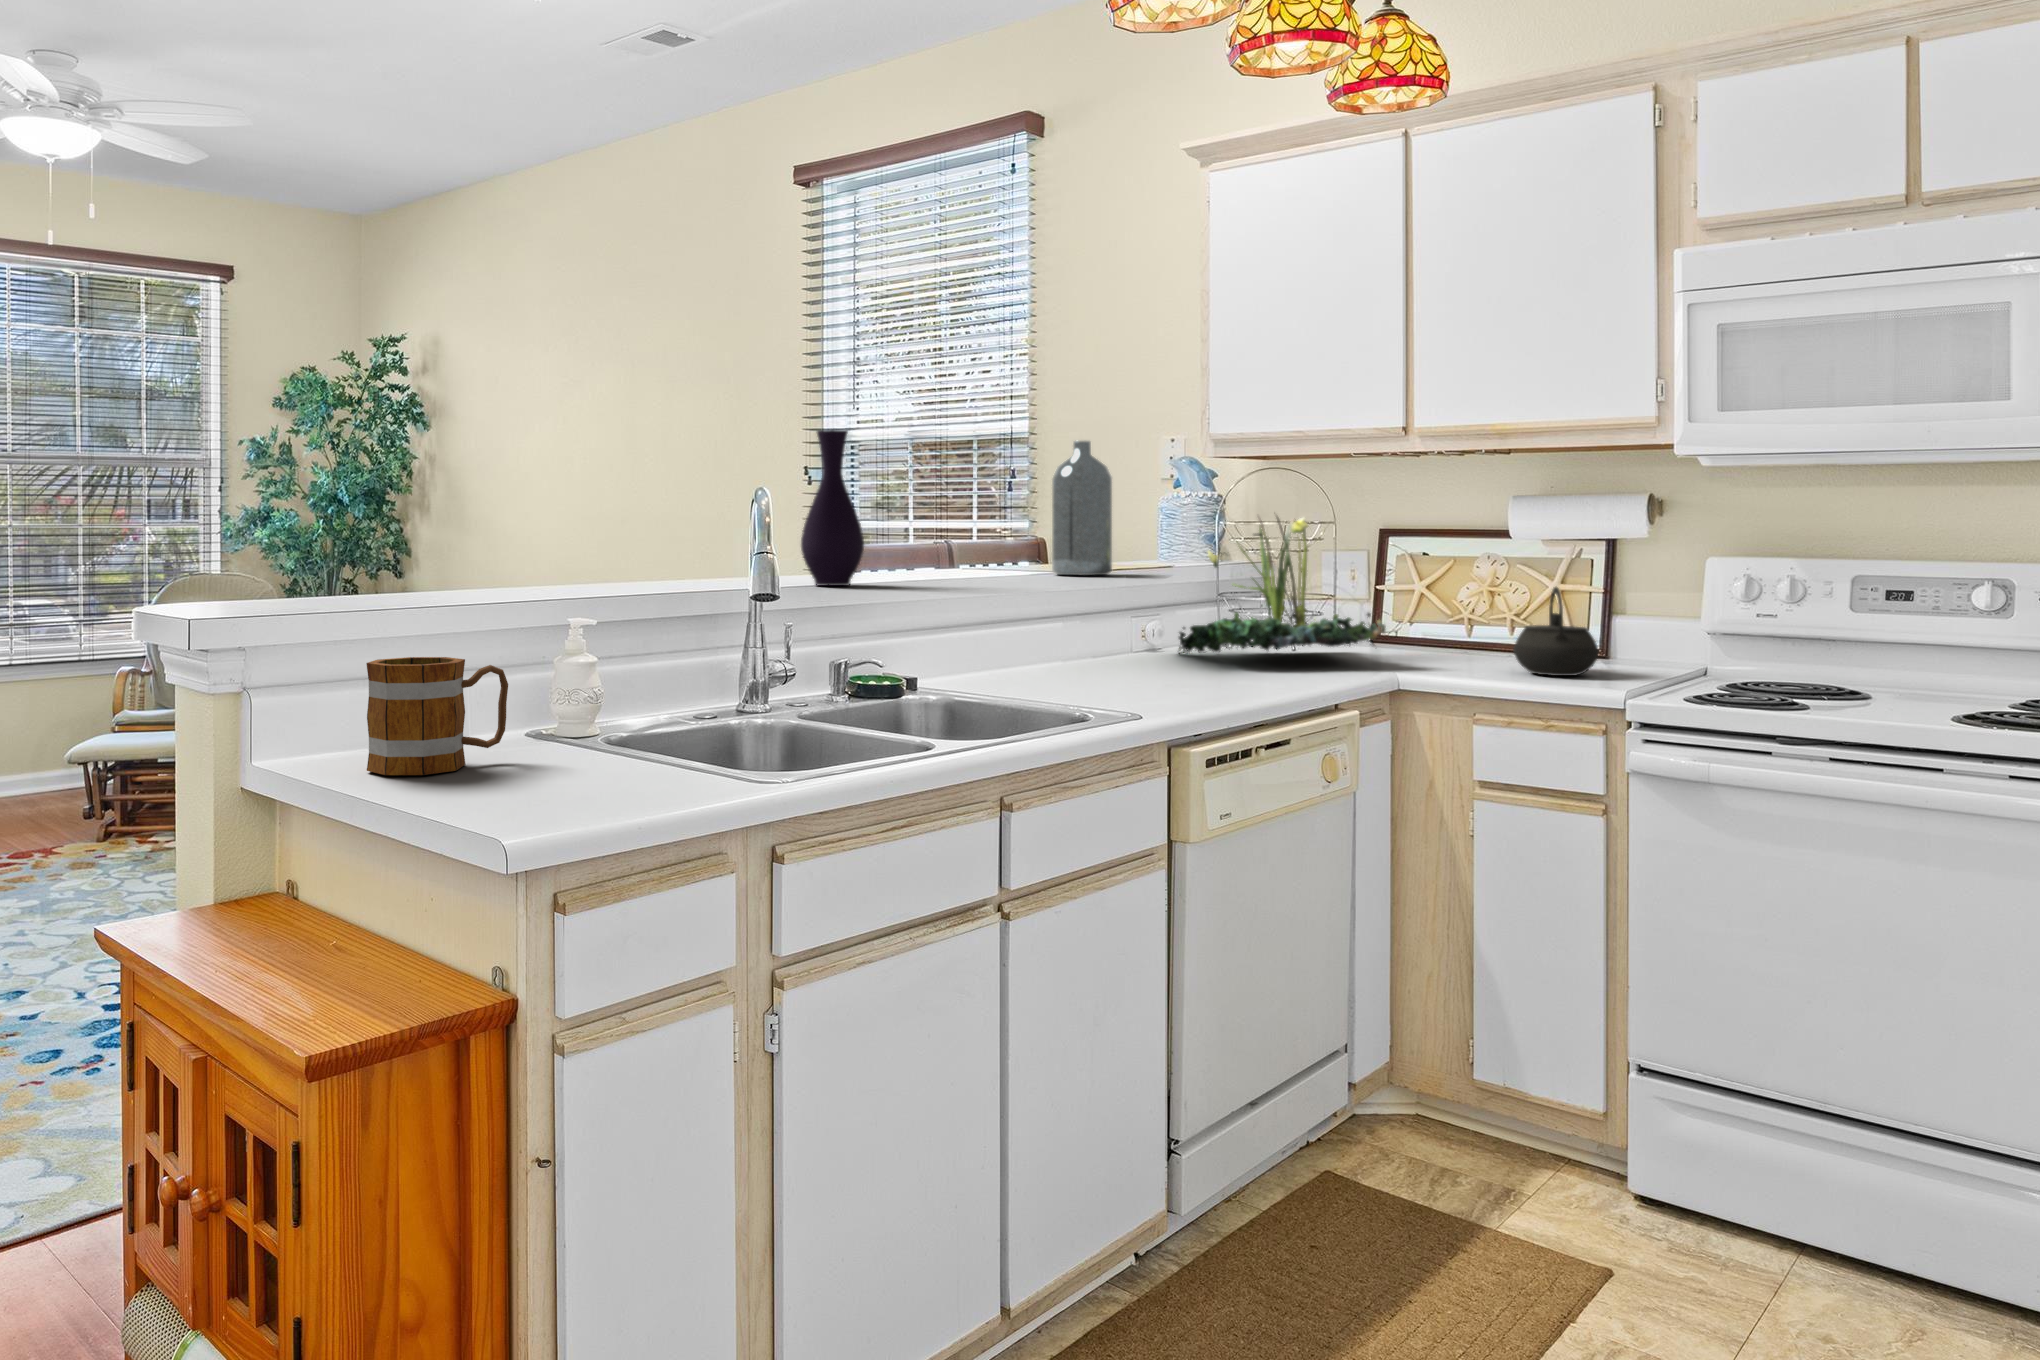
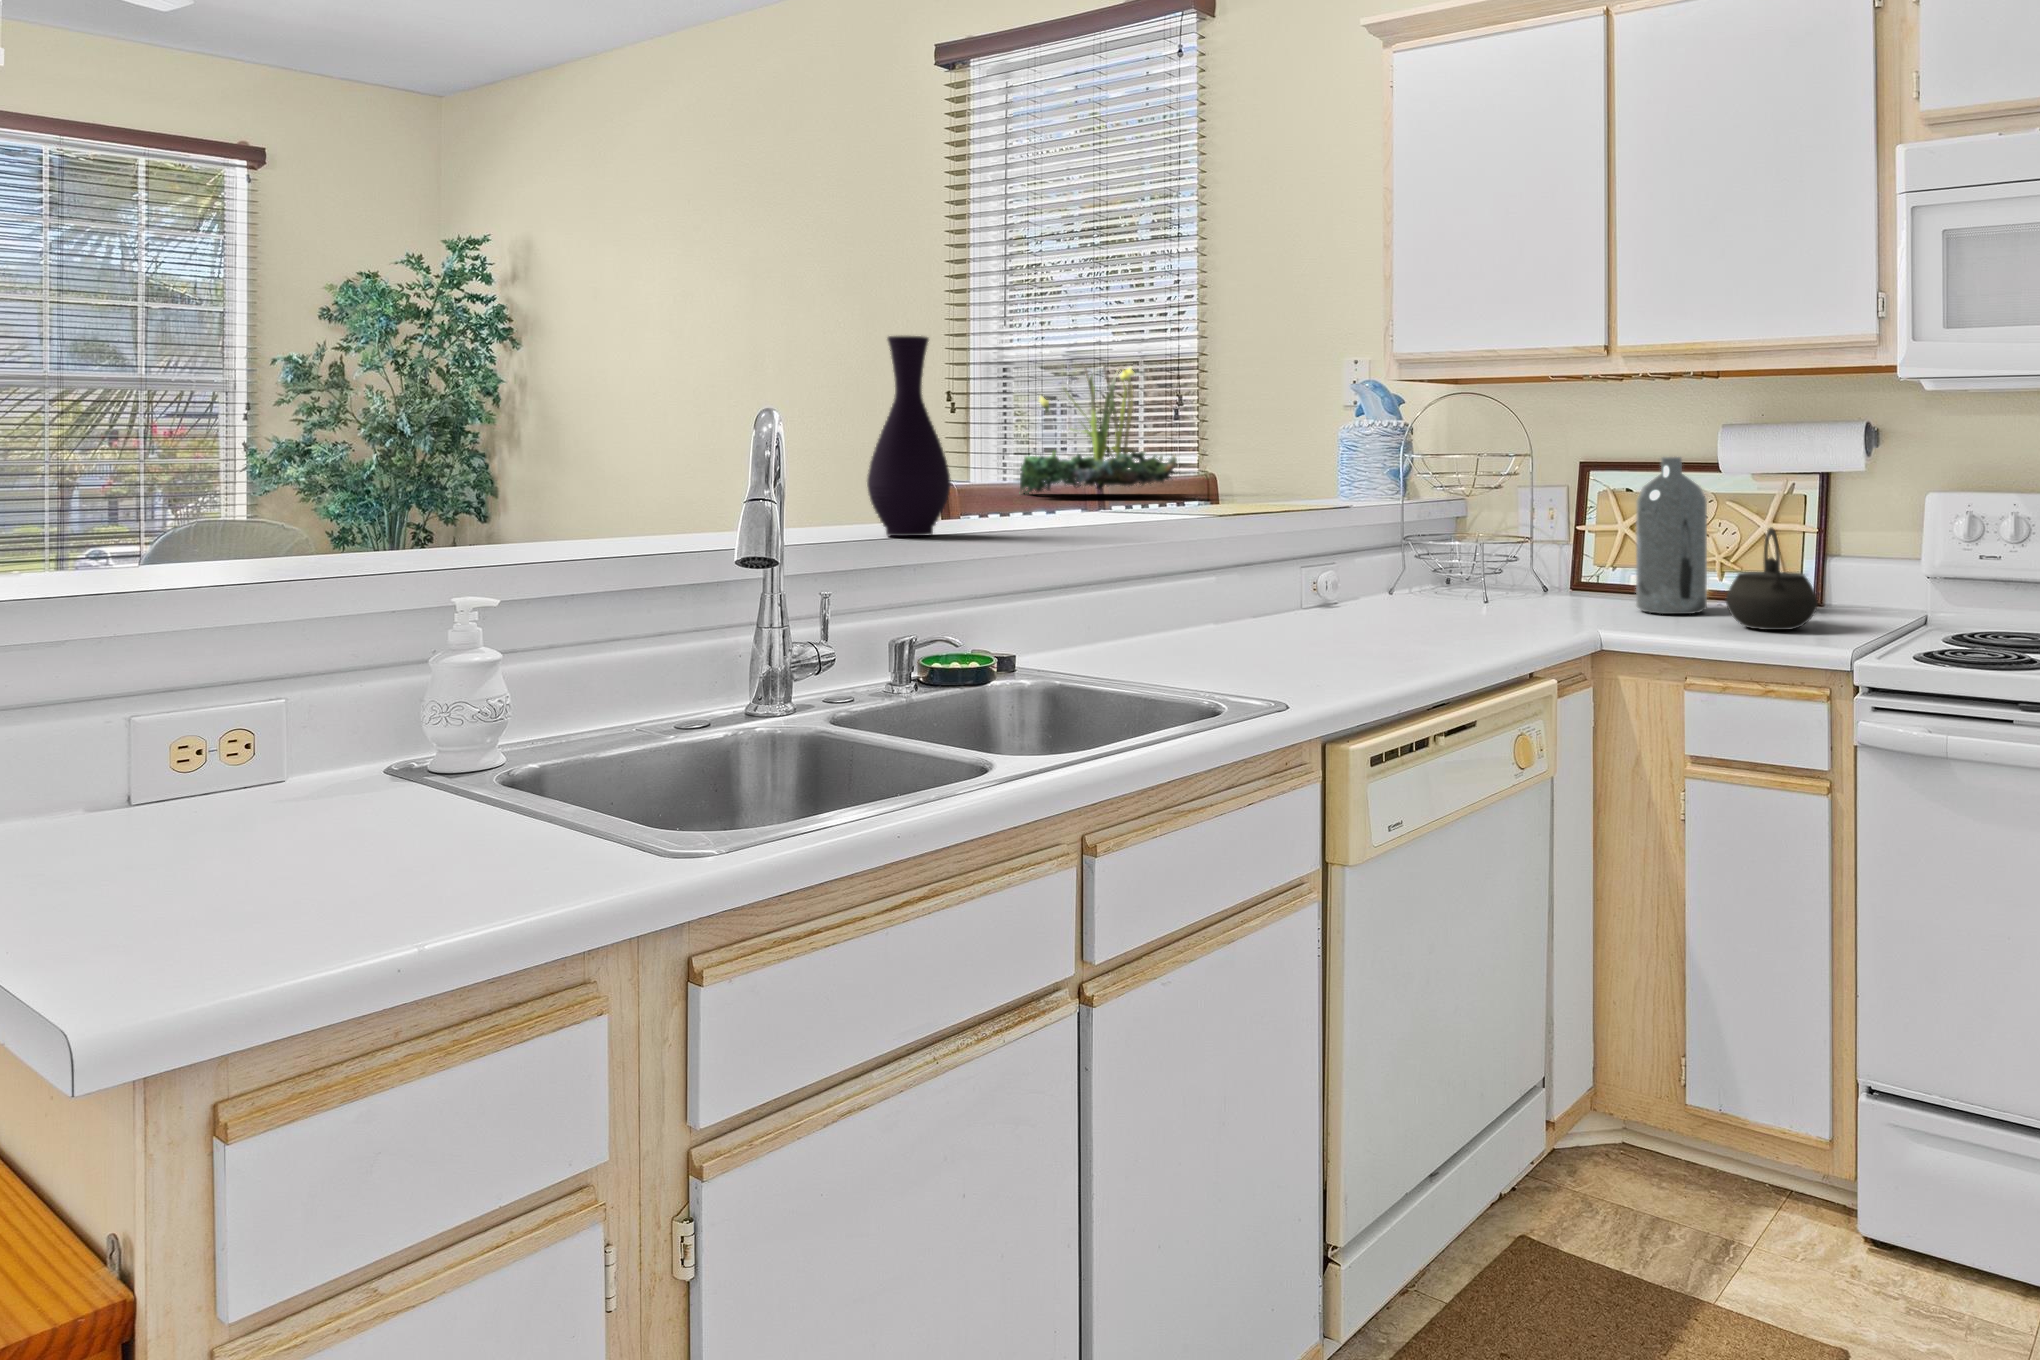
bottle: present [1052,441,1113,575] -> present [1636,457,1707,614]
plant: present [1178,516,1385,654] -> present [1020,364,1177,494]
mug: present [366,657,508,775] -> none [91,654,347,842]

